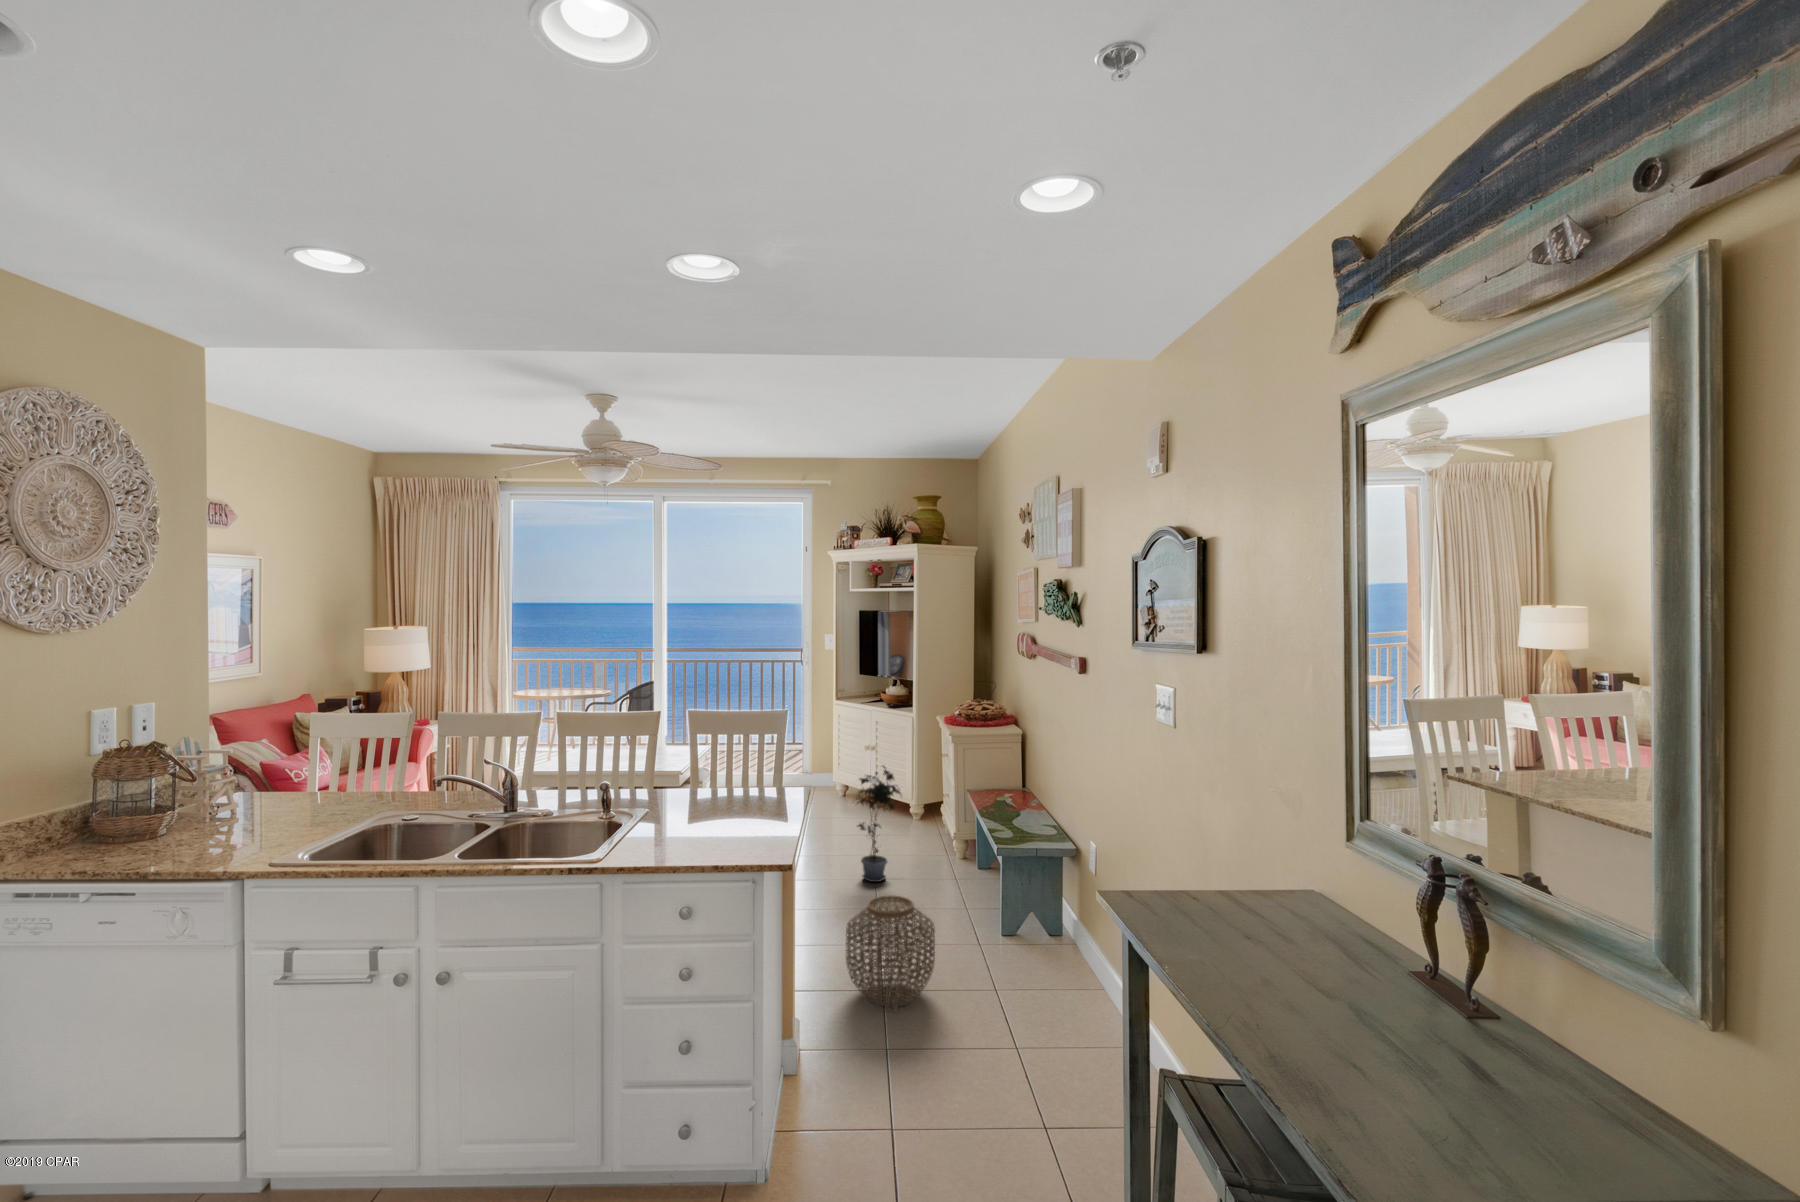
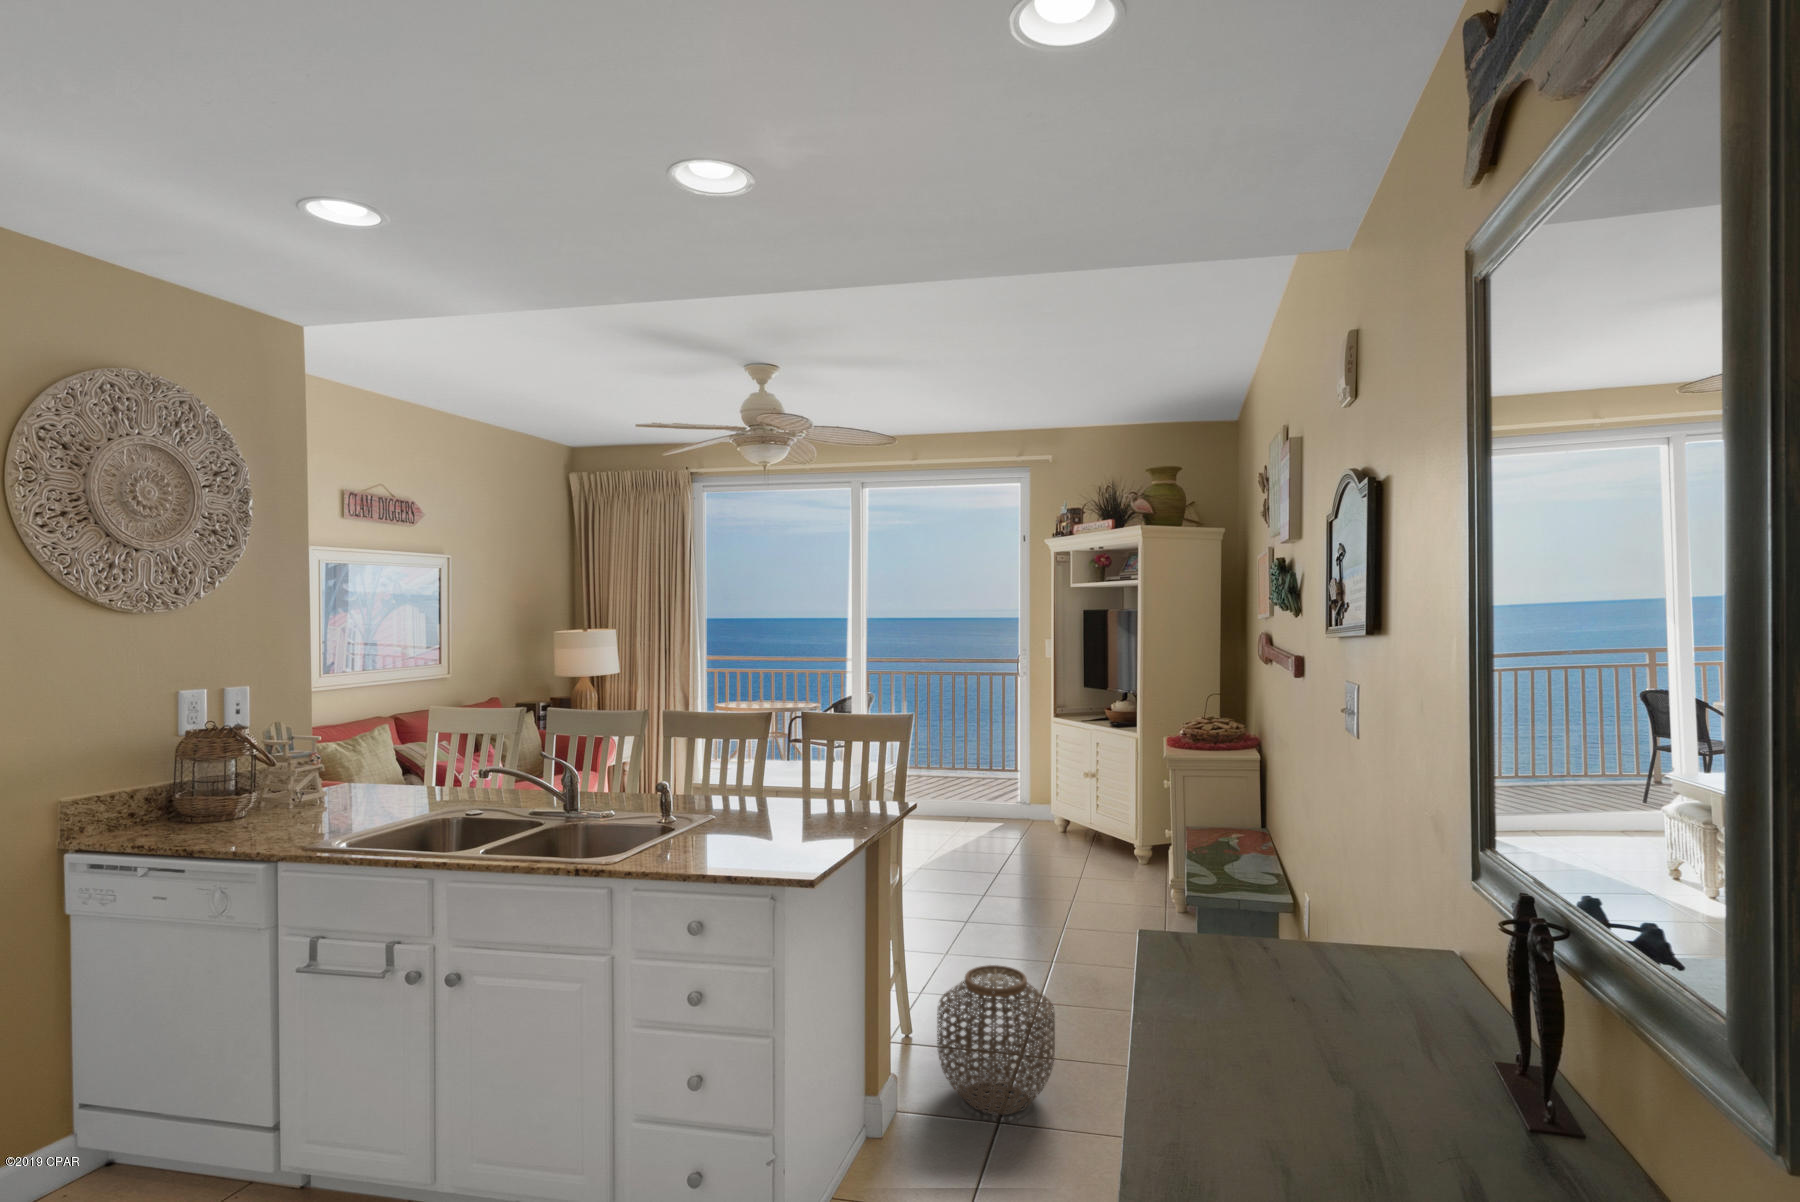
potted plant: present [856,766,901,882] -> none [1020,798,1084,946]

